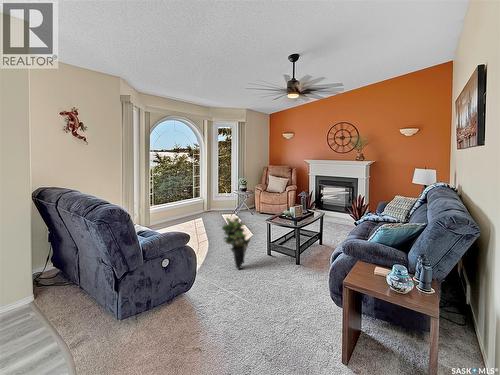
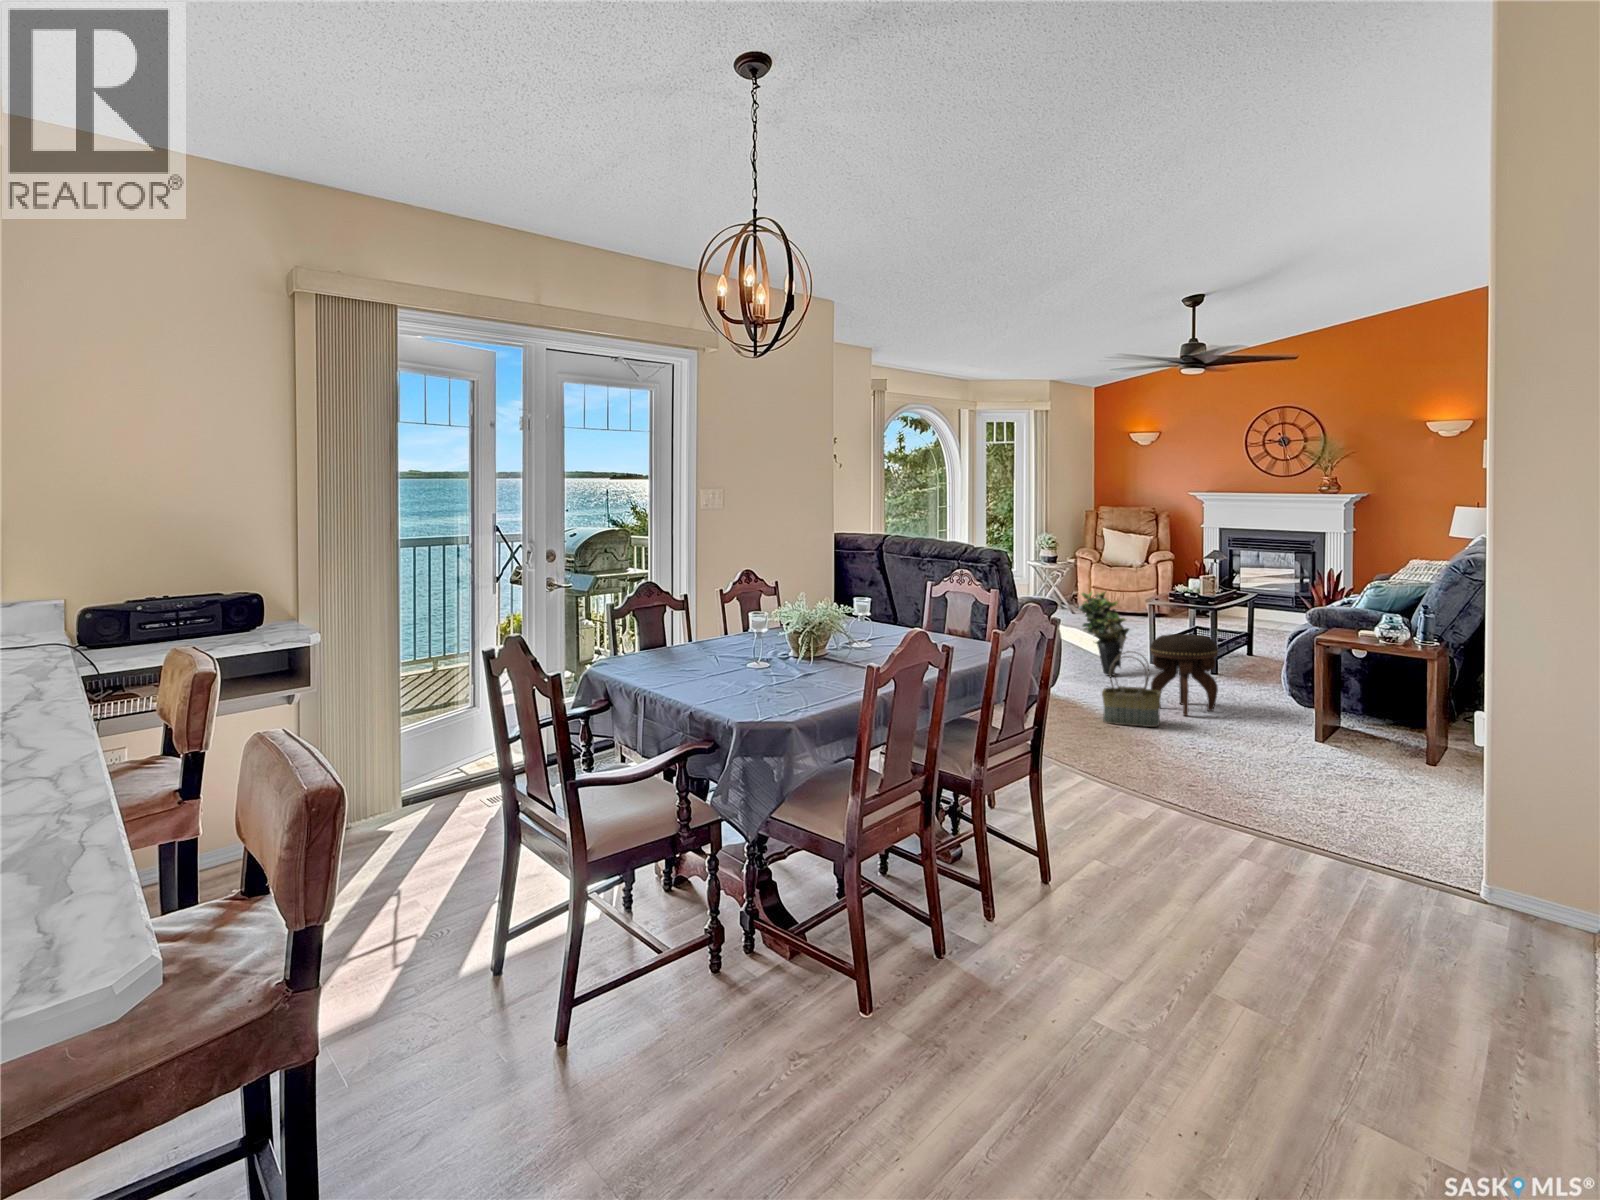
footstool: none [238,258,283,326] -> present [1150,634,1218,716]
basket: none [189,282,234,350] -> present [1102,651,1161,727]

